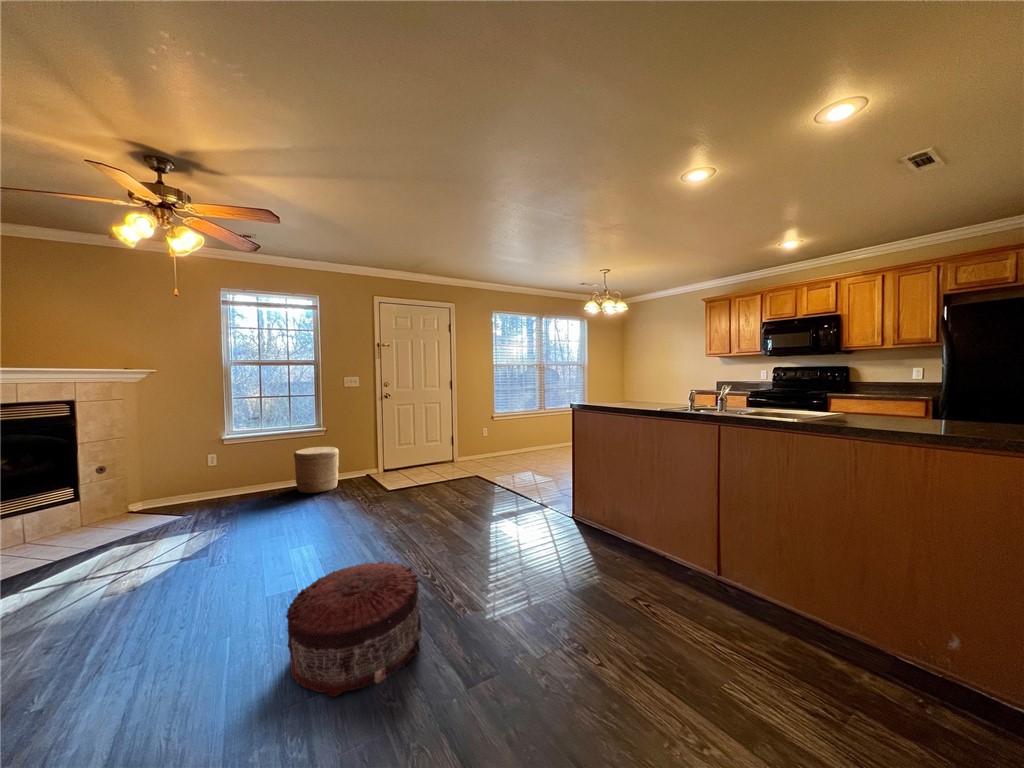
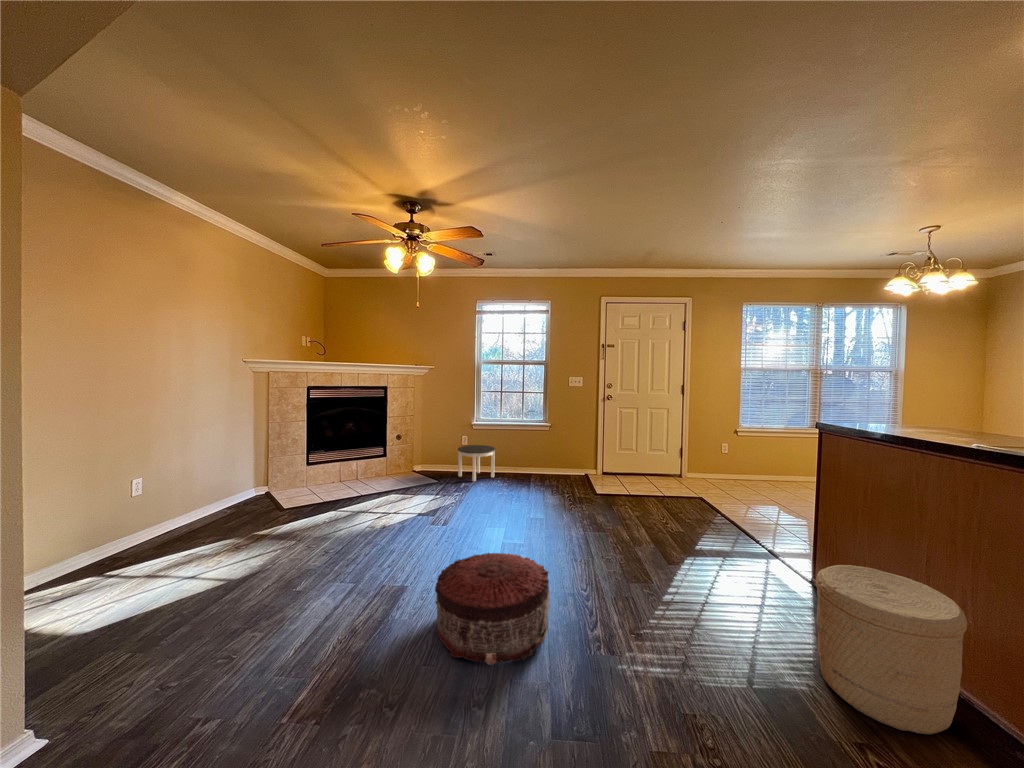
woven basket: present [294,447,339,494] -> present [816,565,967,735]
round table: none [211,462,265,506] -> present [458,445,495,481]

